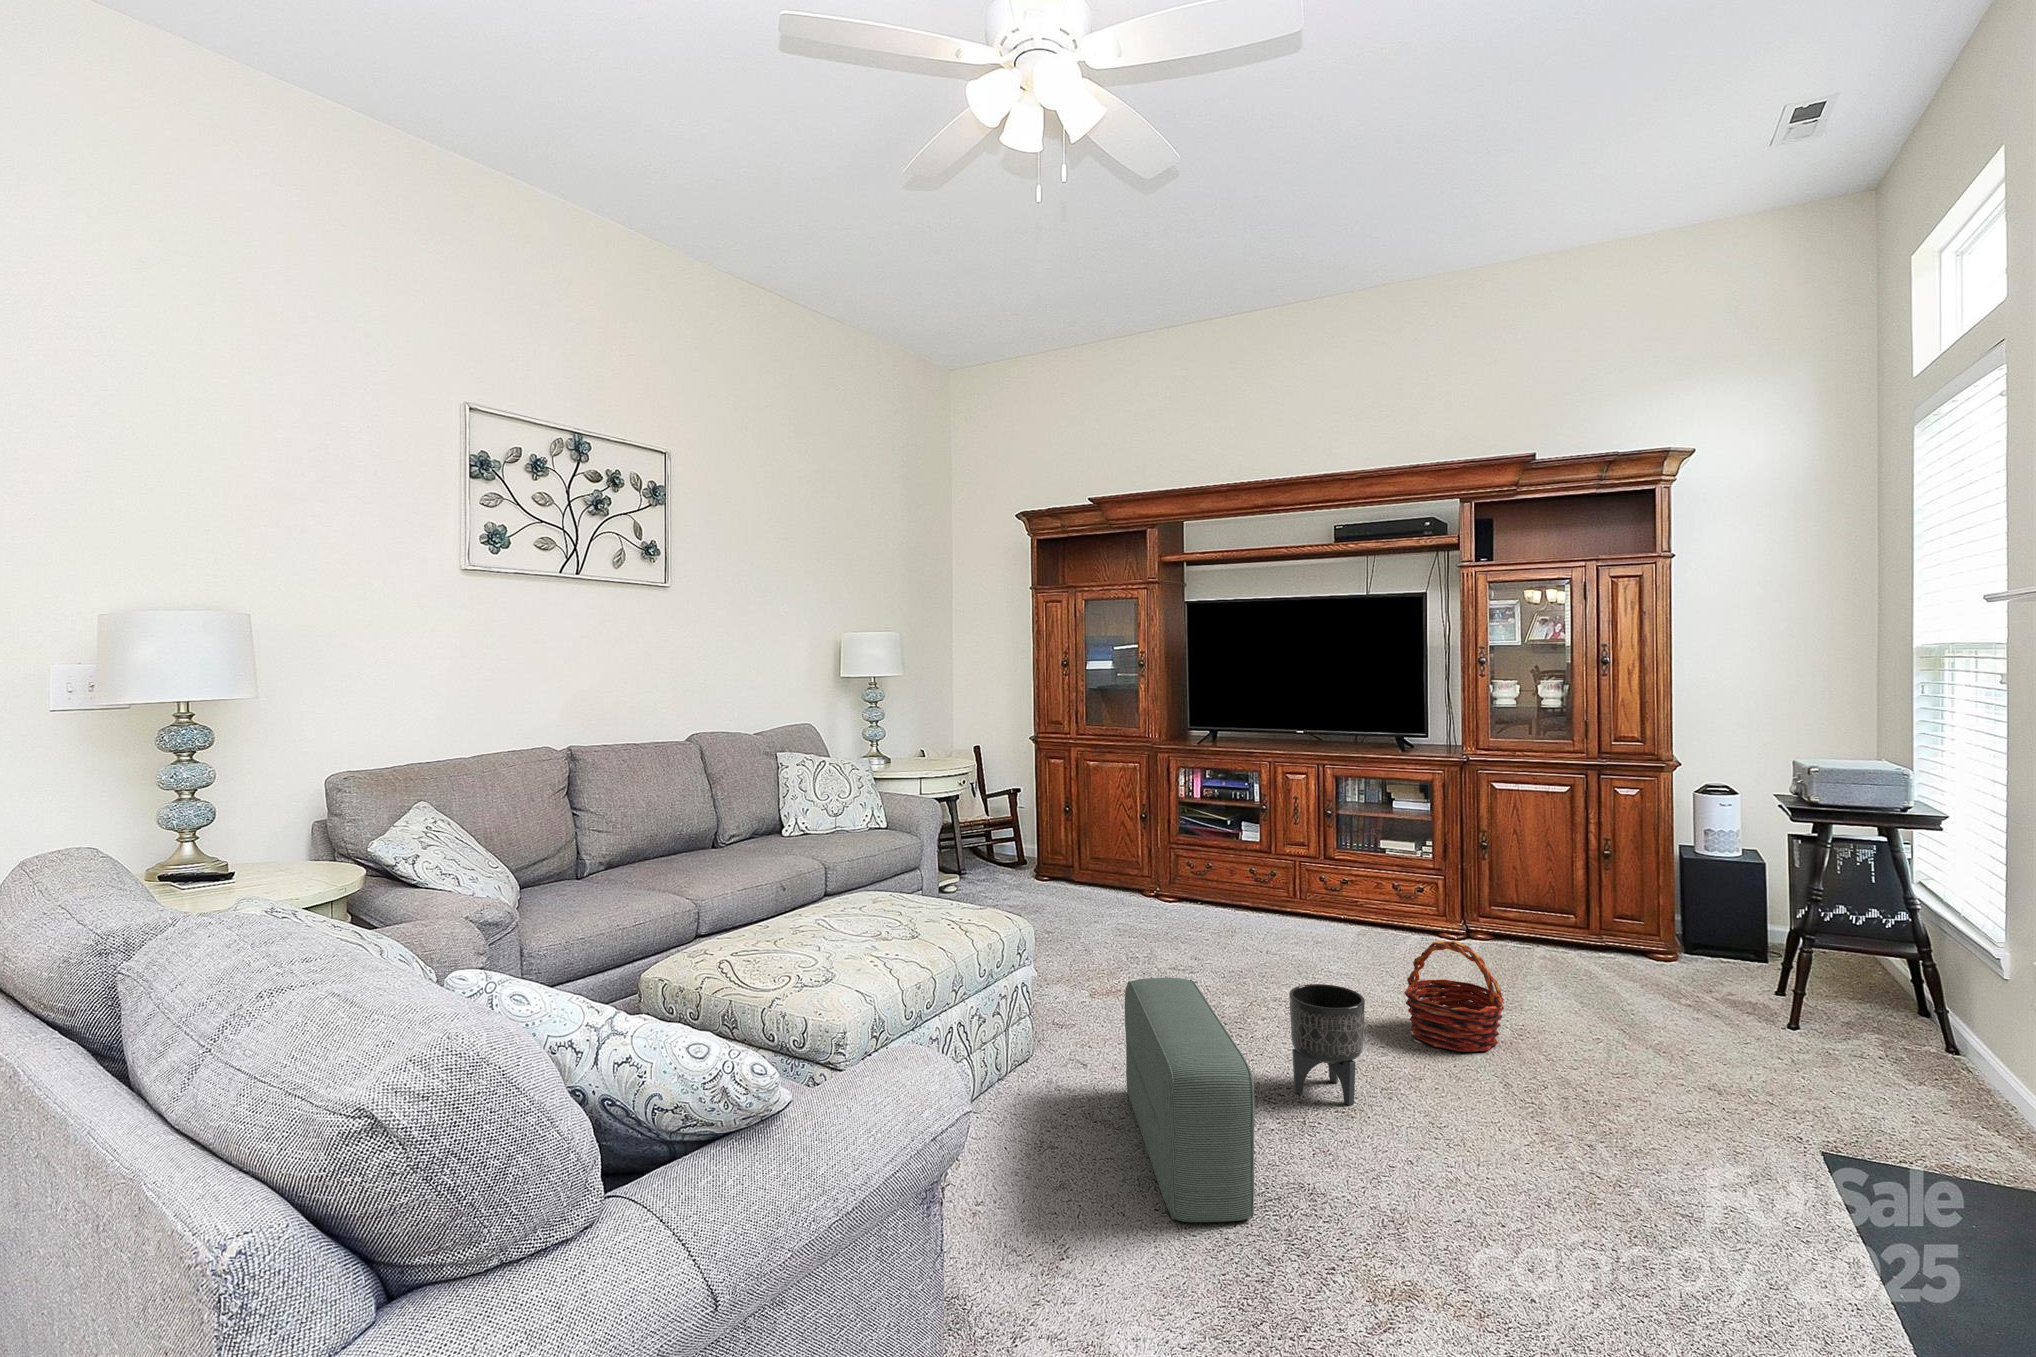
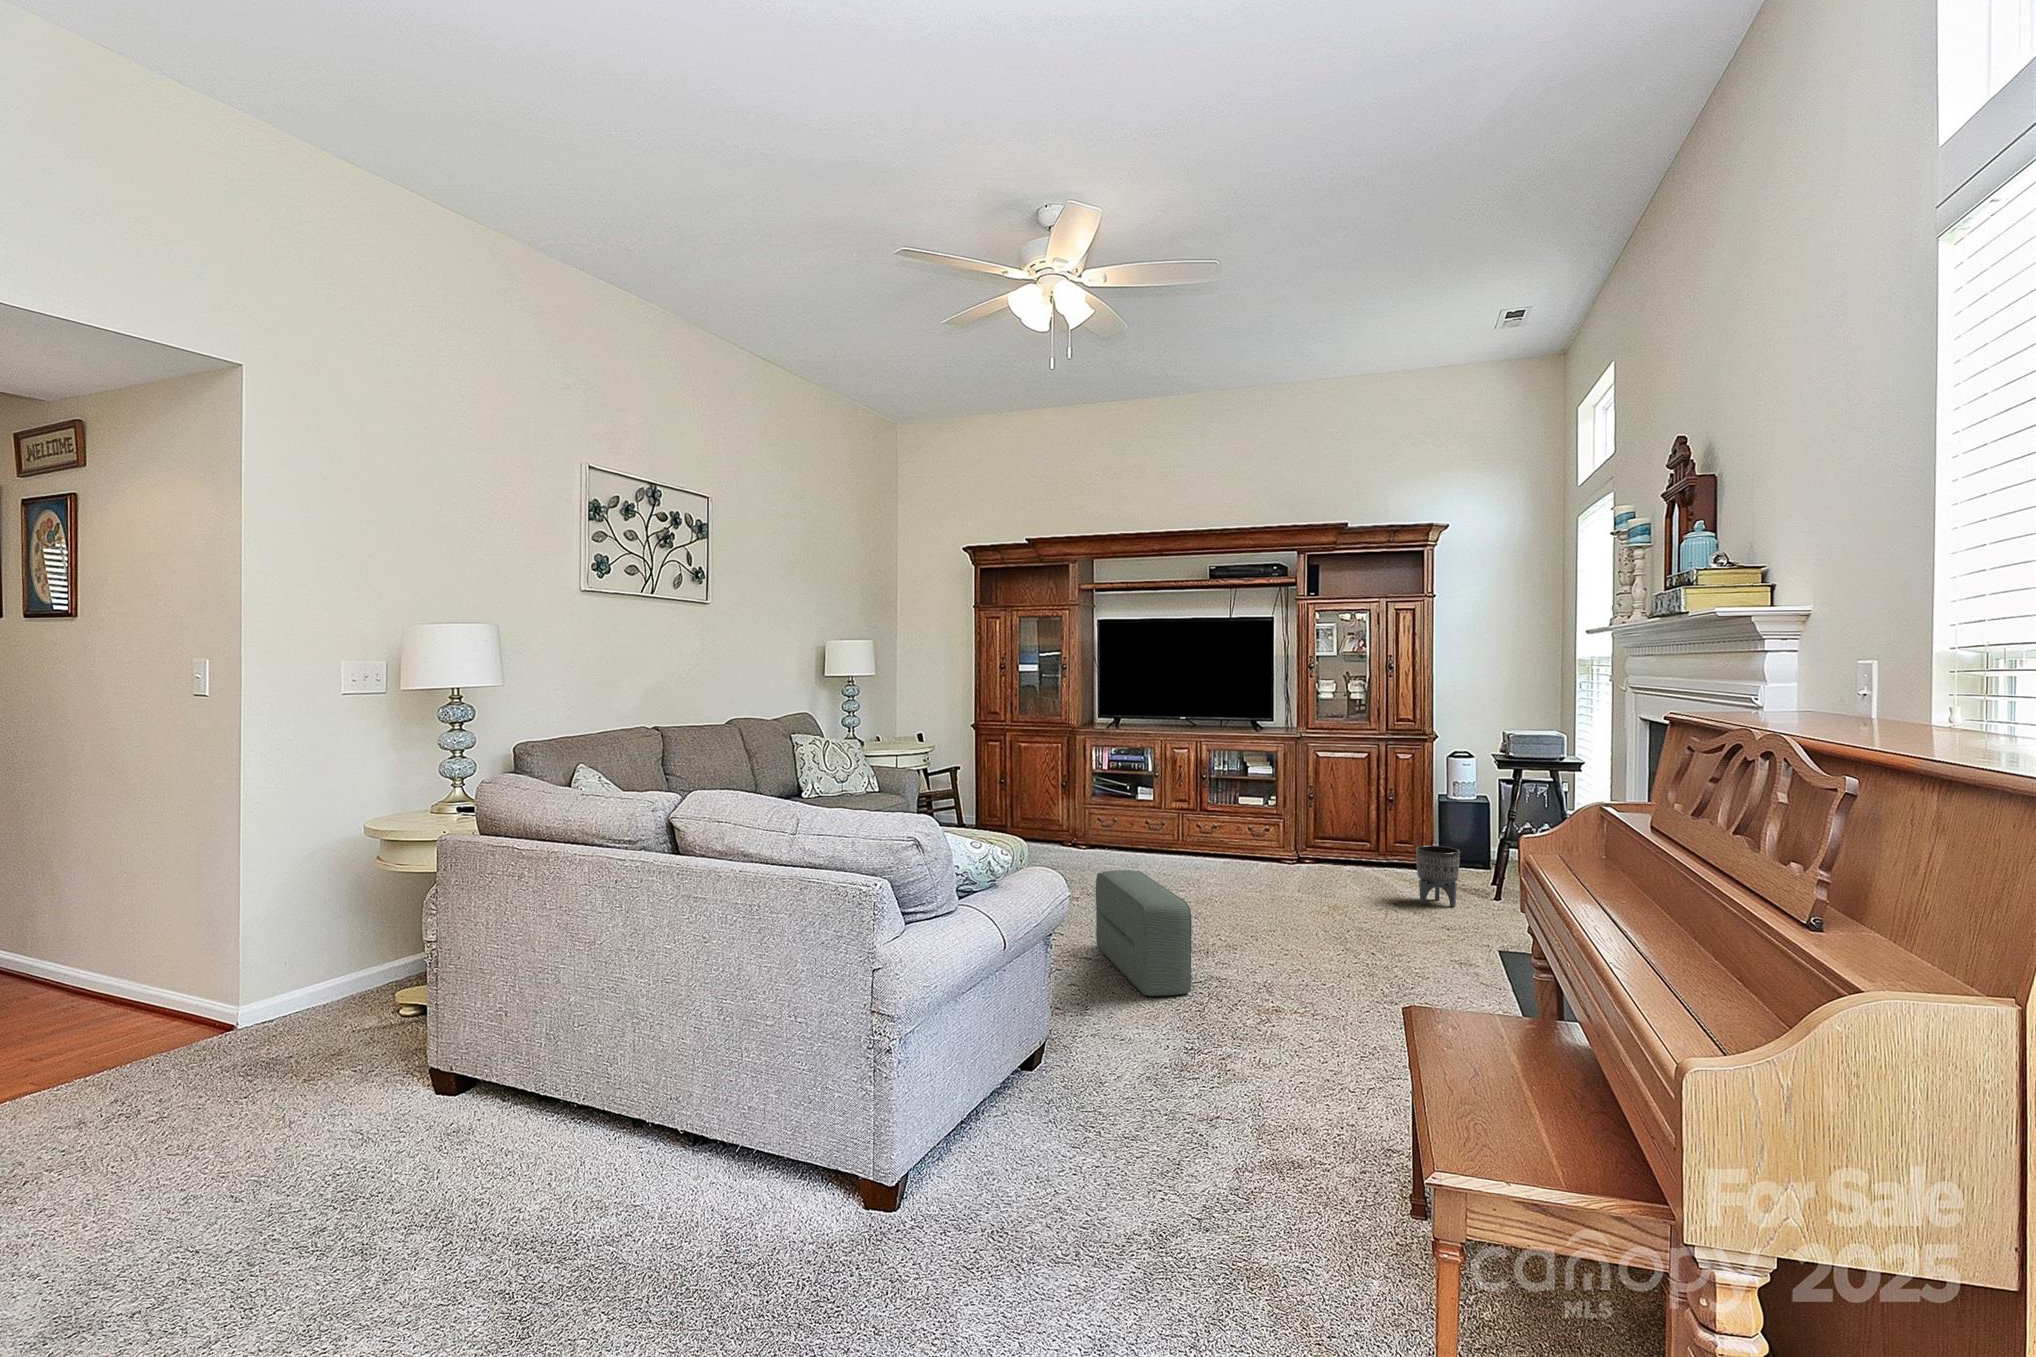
basket: present [1404,941,1504,1052] -> none [1265,850,1327,919]
planter: present [1289,984,1365,1105] -> present [1416,846,1460,907]

